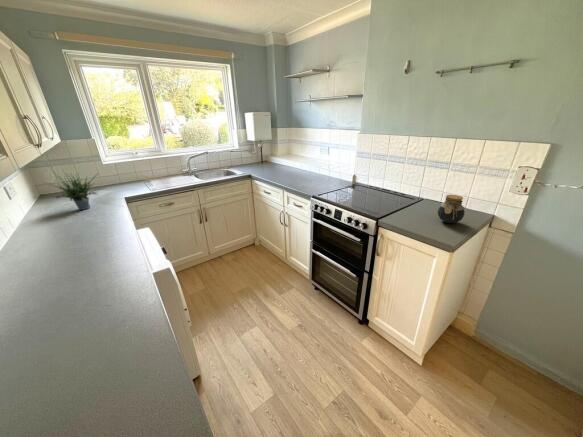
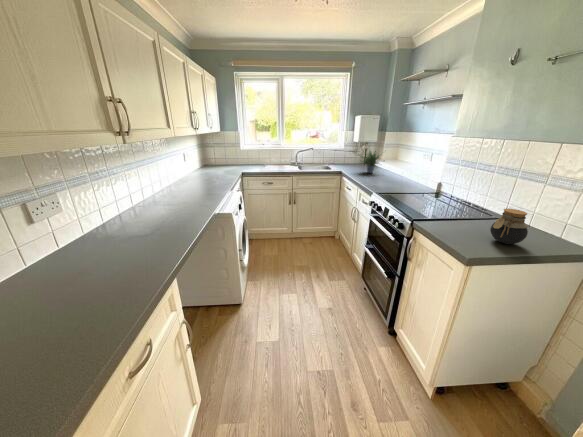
potted plant: present [54,176,96,210] -> present [361,151,380,173]

